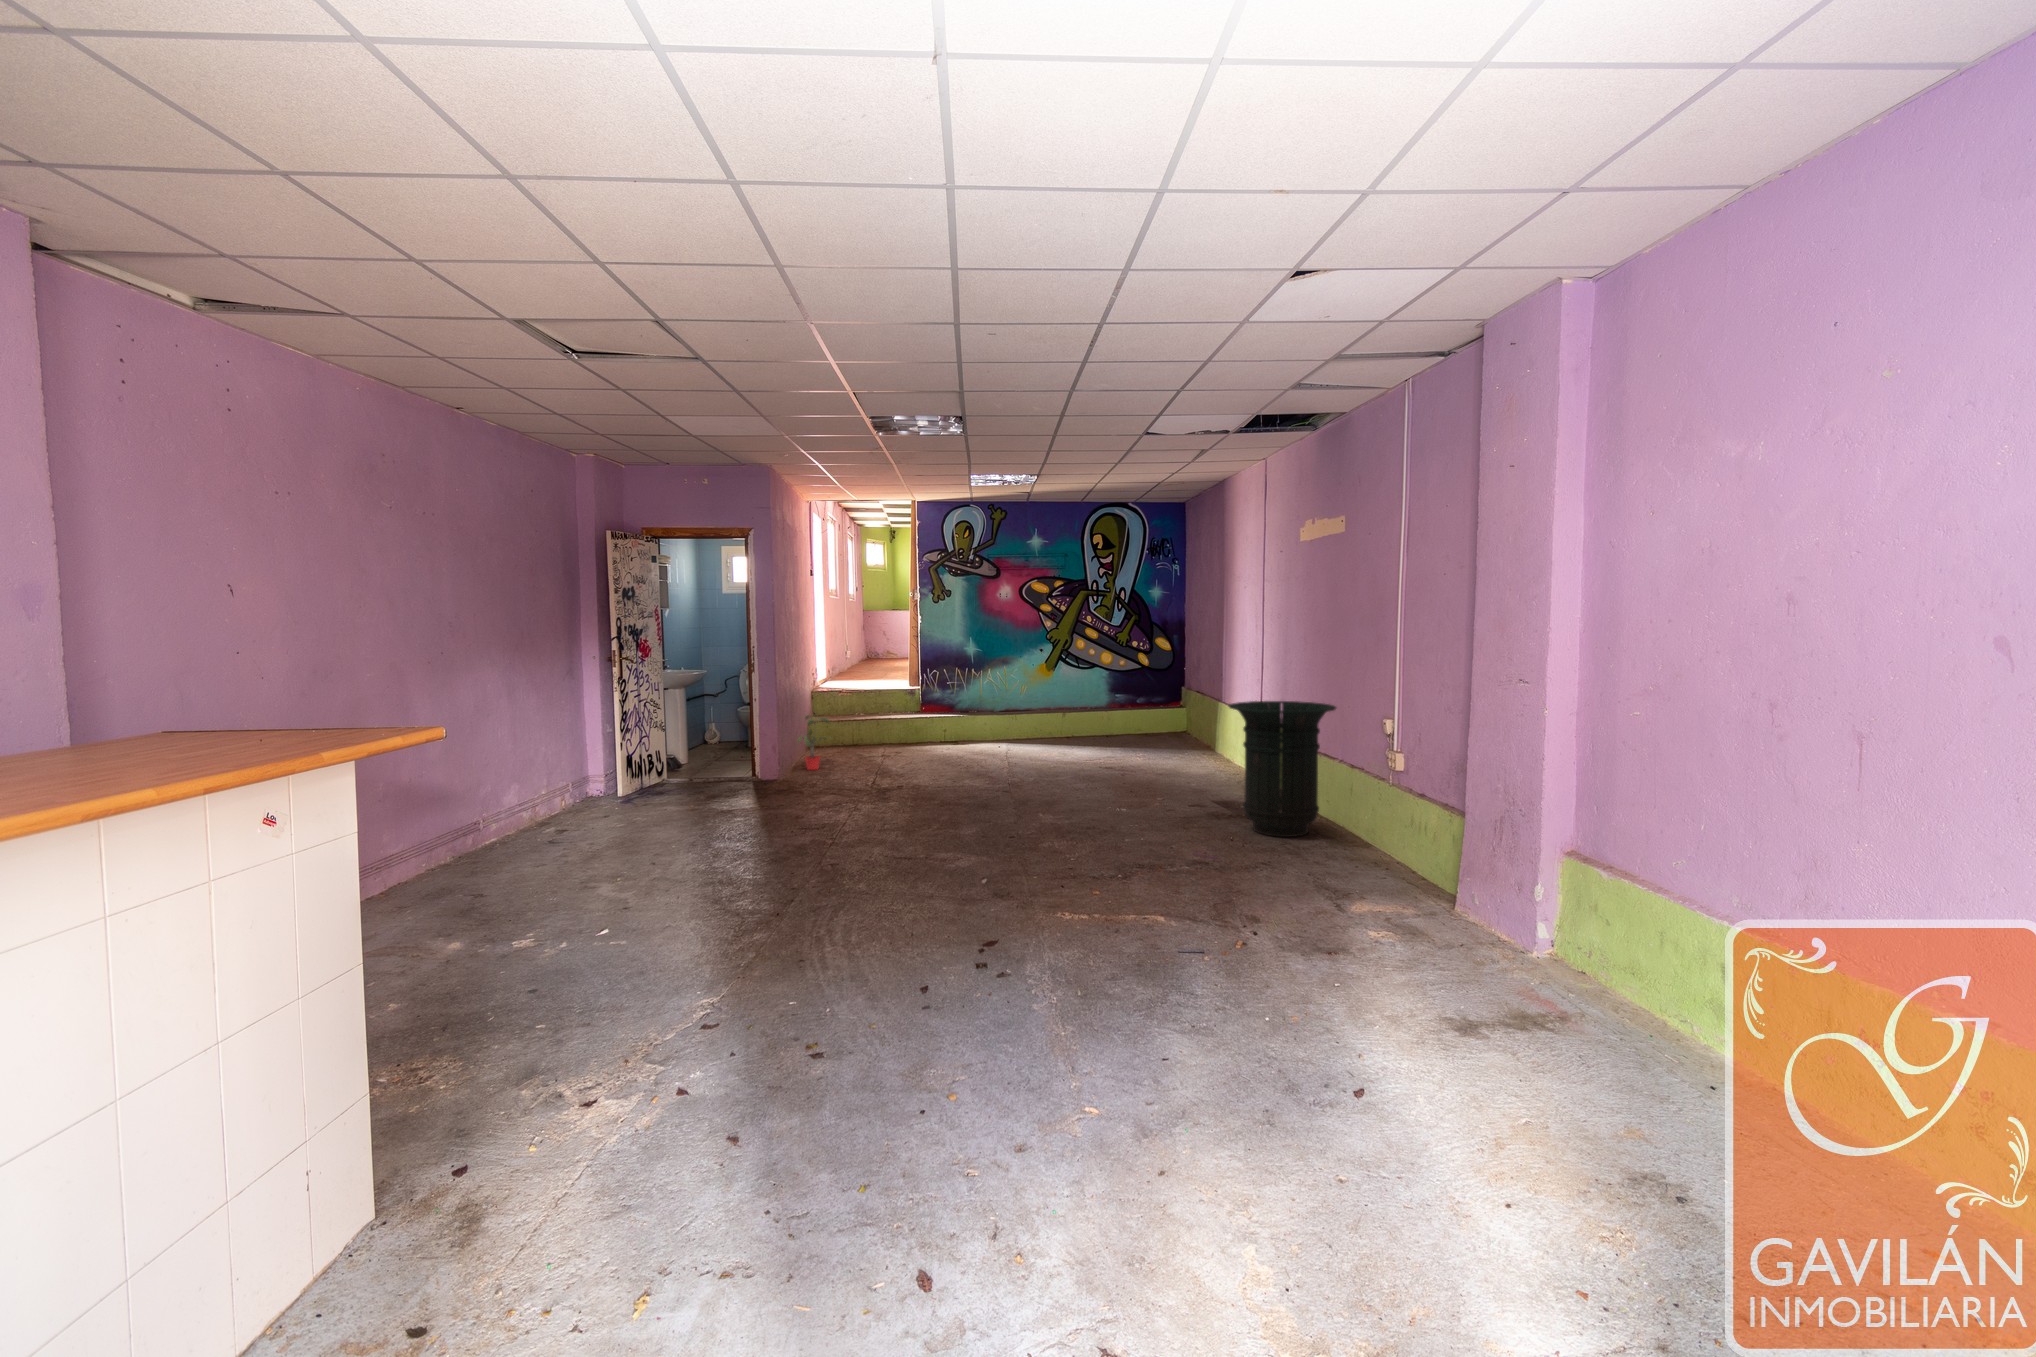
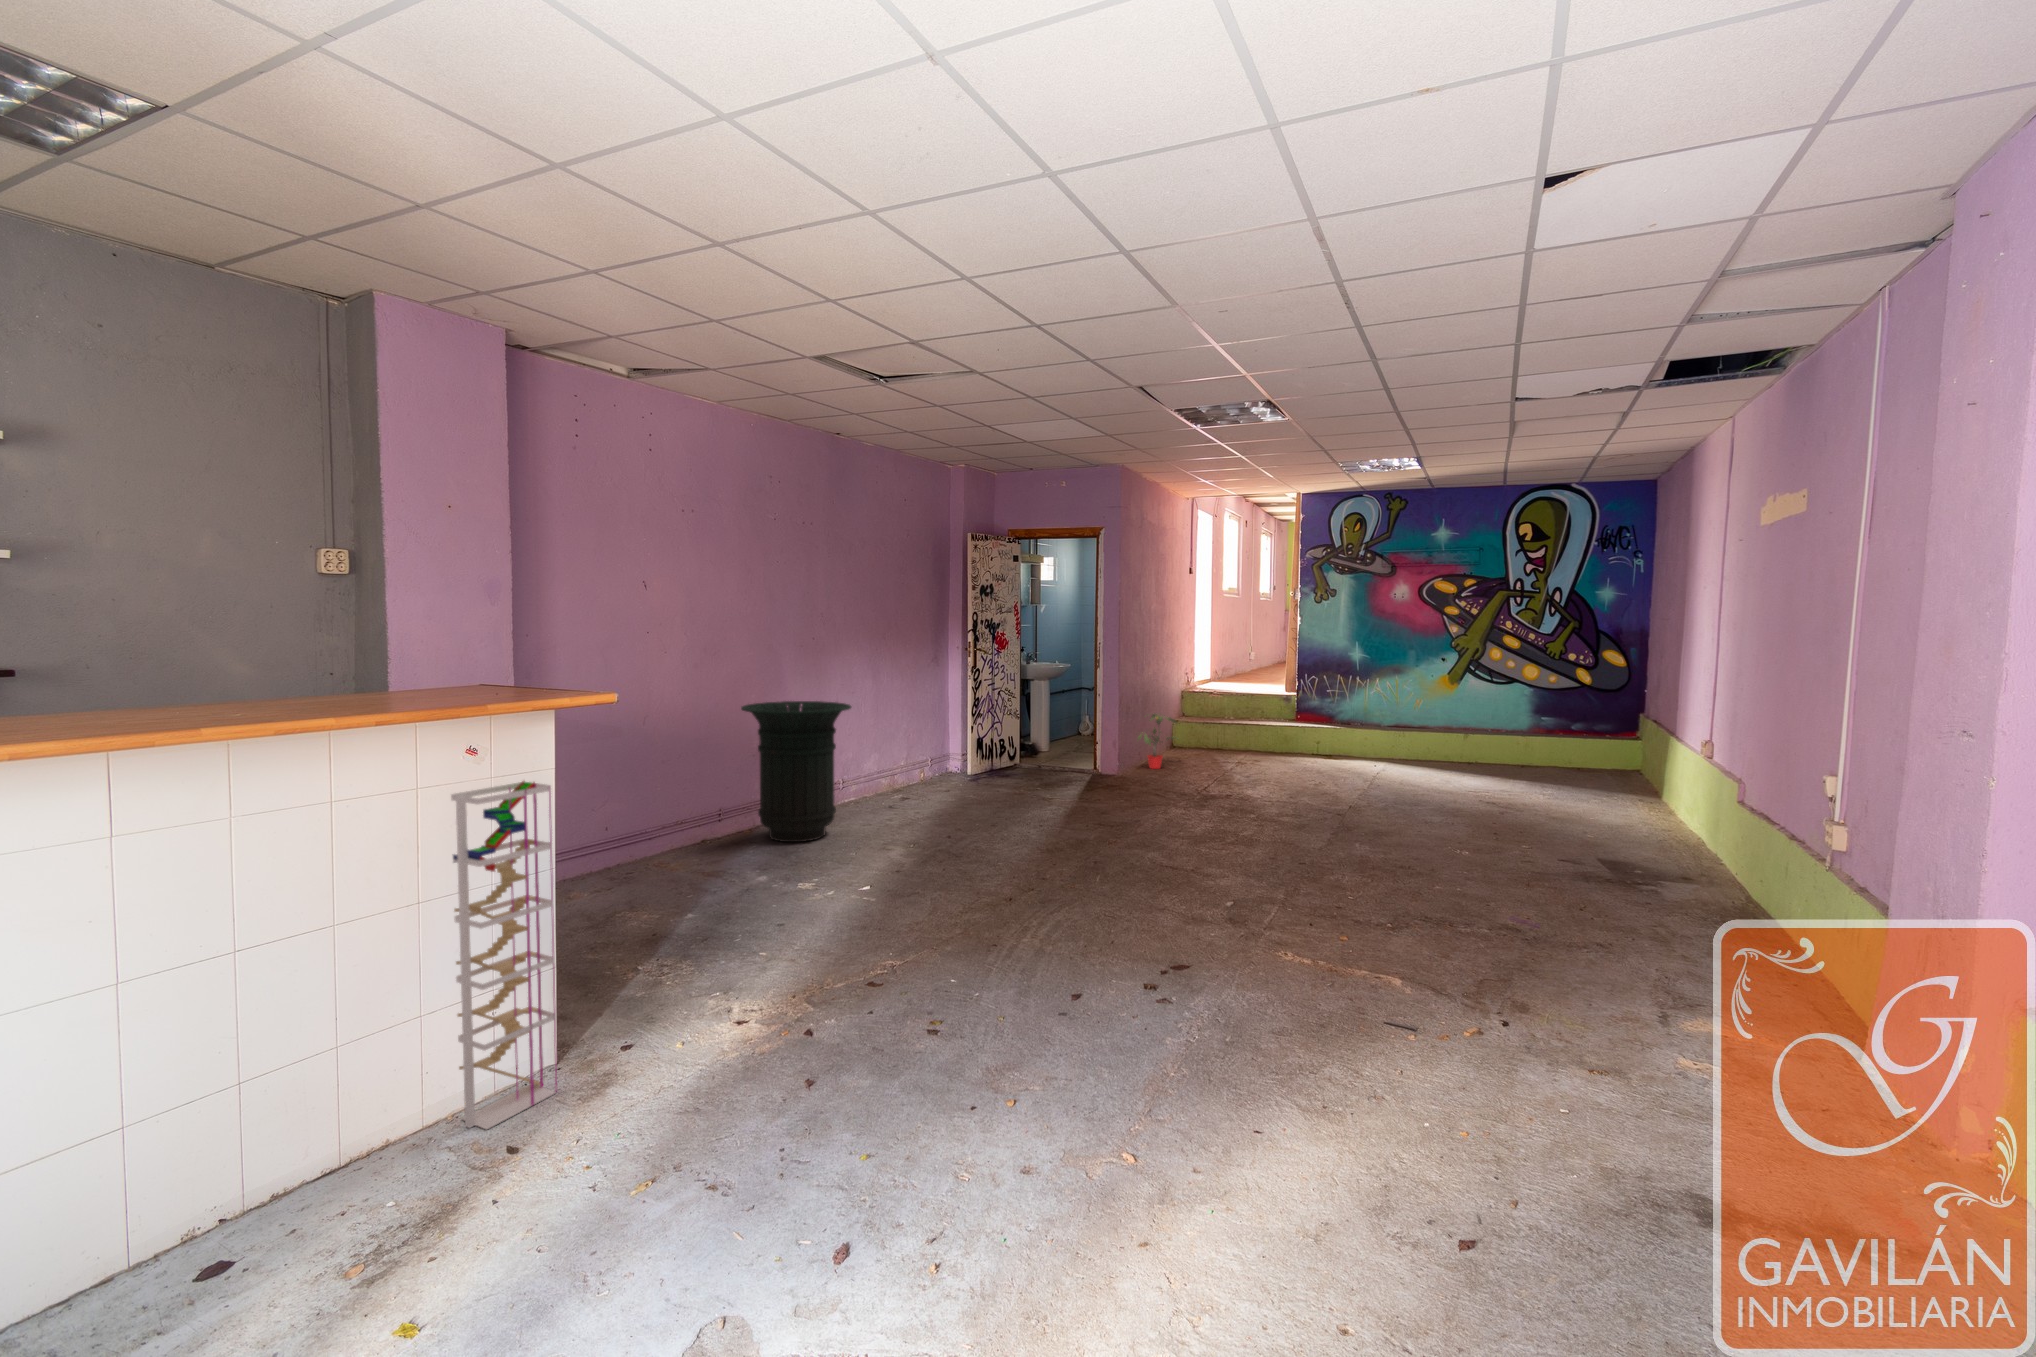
trash can: present [1229,701,1336,837] -> present [741,701,851,842]
shelving unit: none [275,846,424,1320] -> present [451,781,557,1129]

